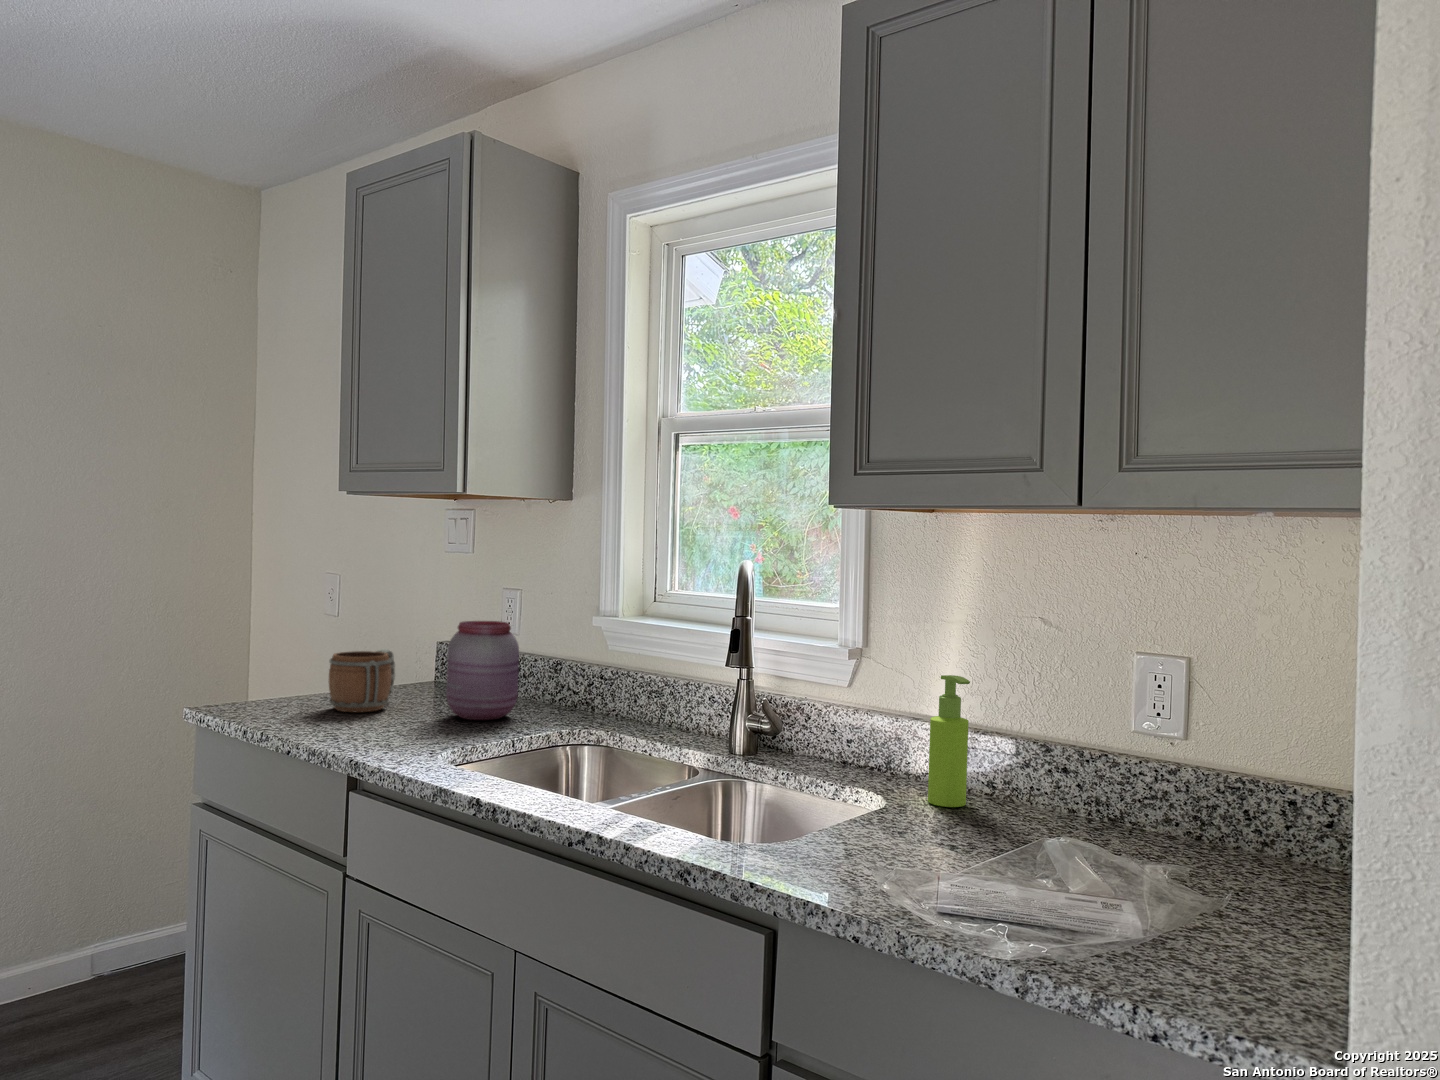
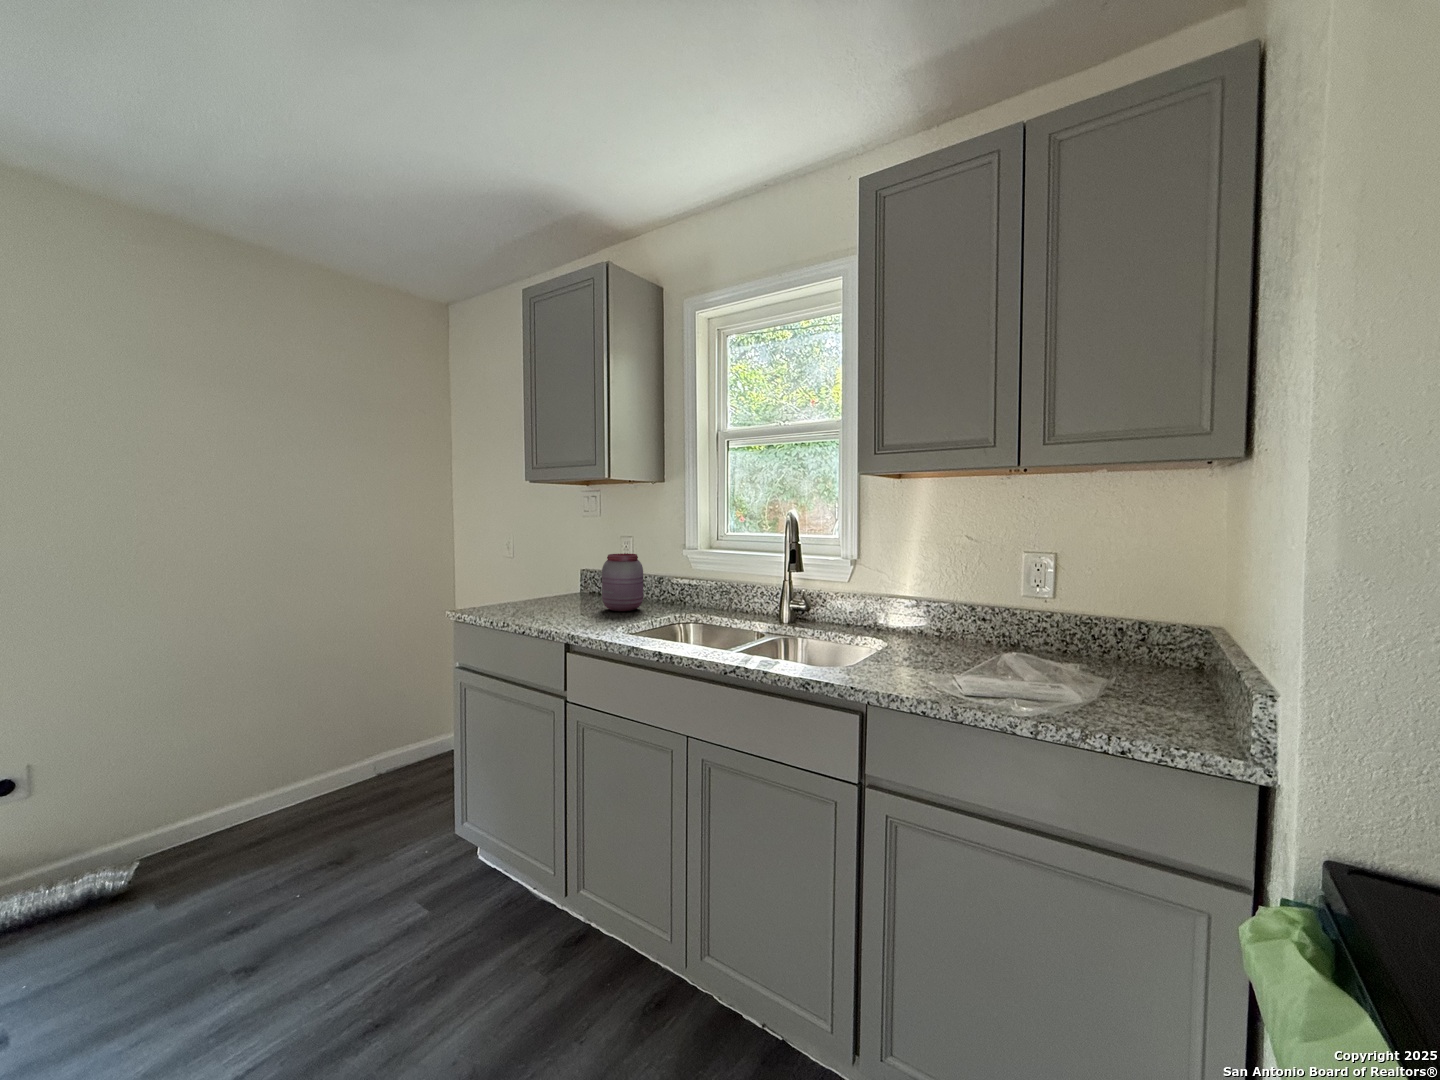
mug: present [329,649,395,712] -> none [529,573,566,610]
soap dispenser: present [928,675,970,807] -> none [909,570,934,643]

